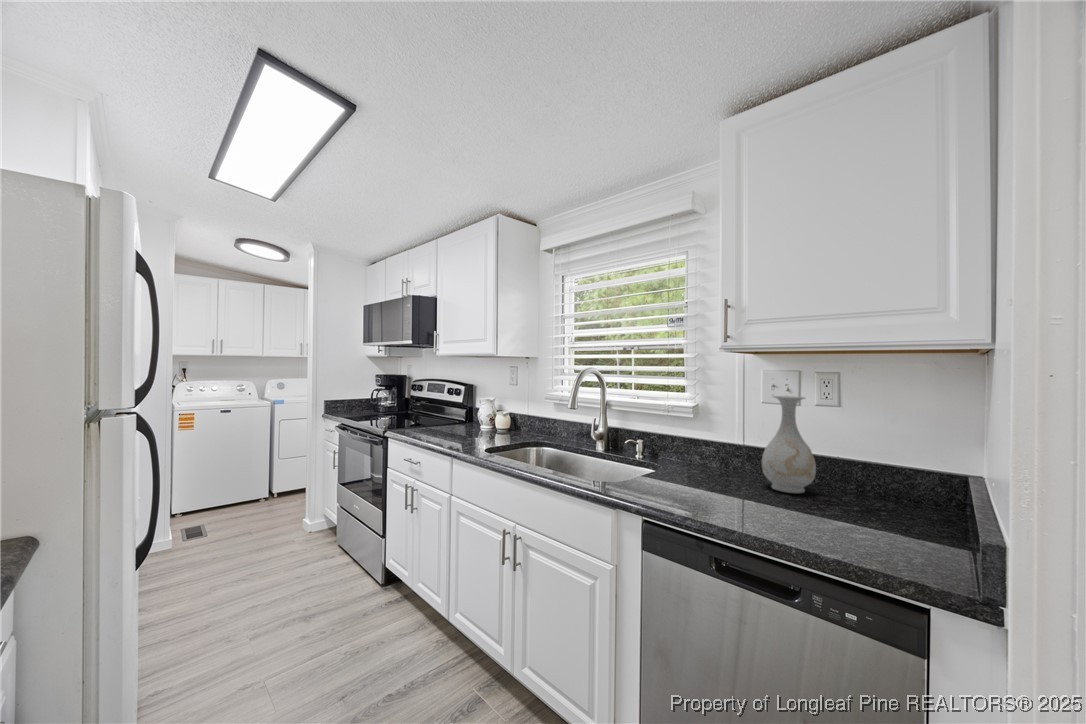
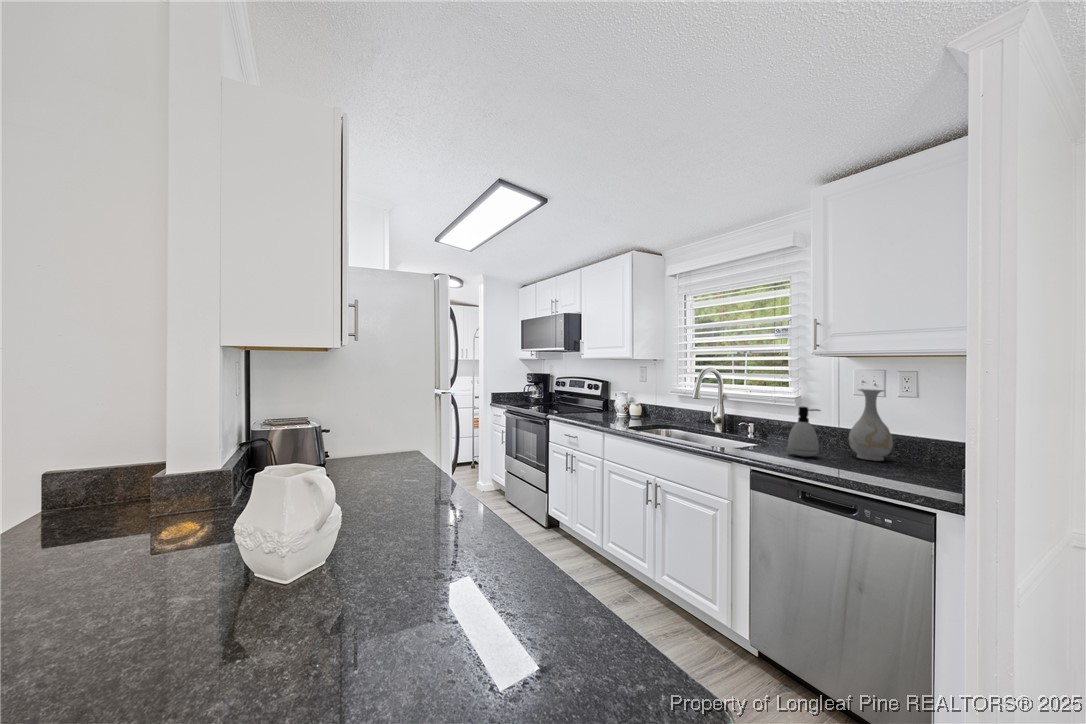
soap dispenser: none [688,421,730,492] -> present [788,406,820,457]

